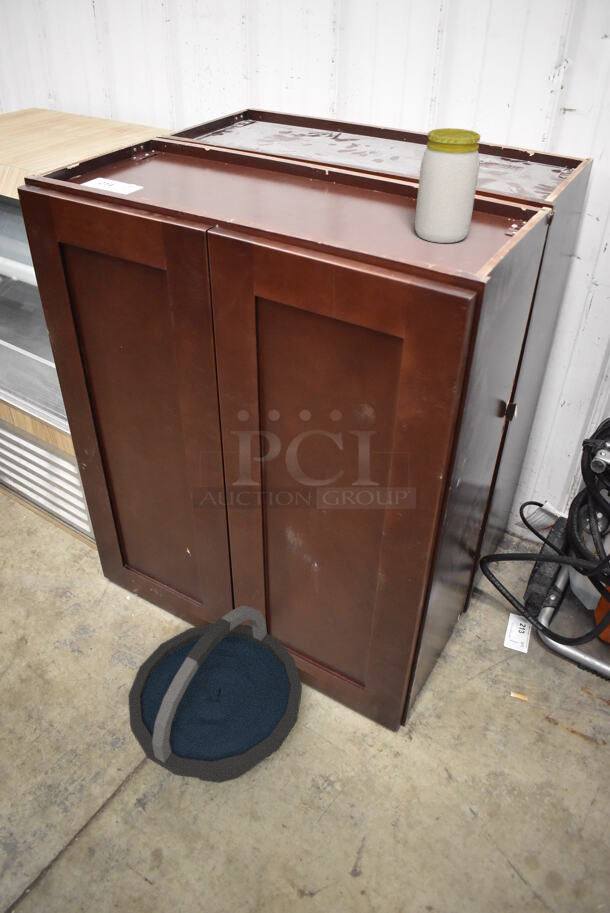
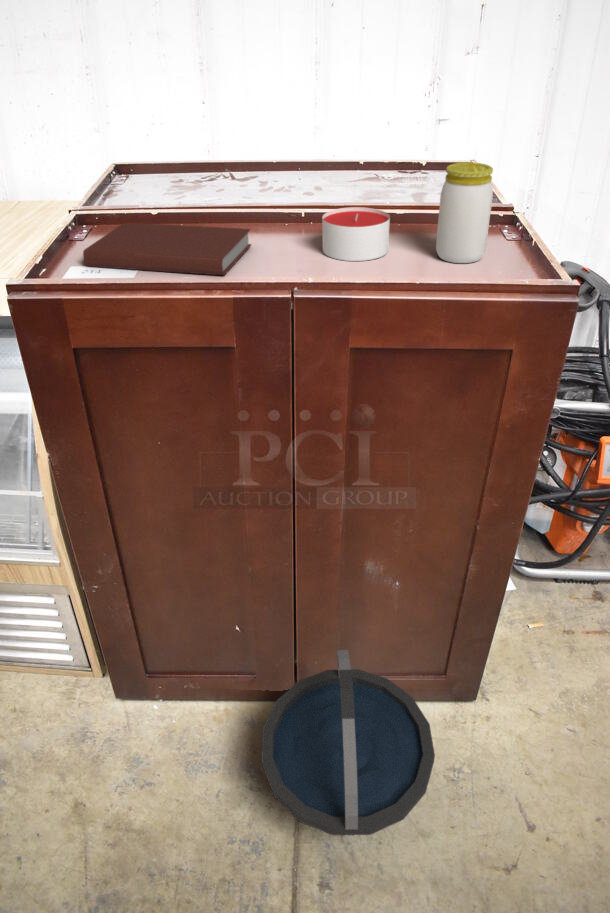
book: none [111,147,265,203] -> present [83,223,251,275]
candle: none [315,164,387,220] -> present [322,207,390,261]

